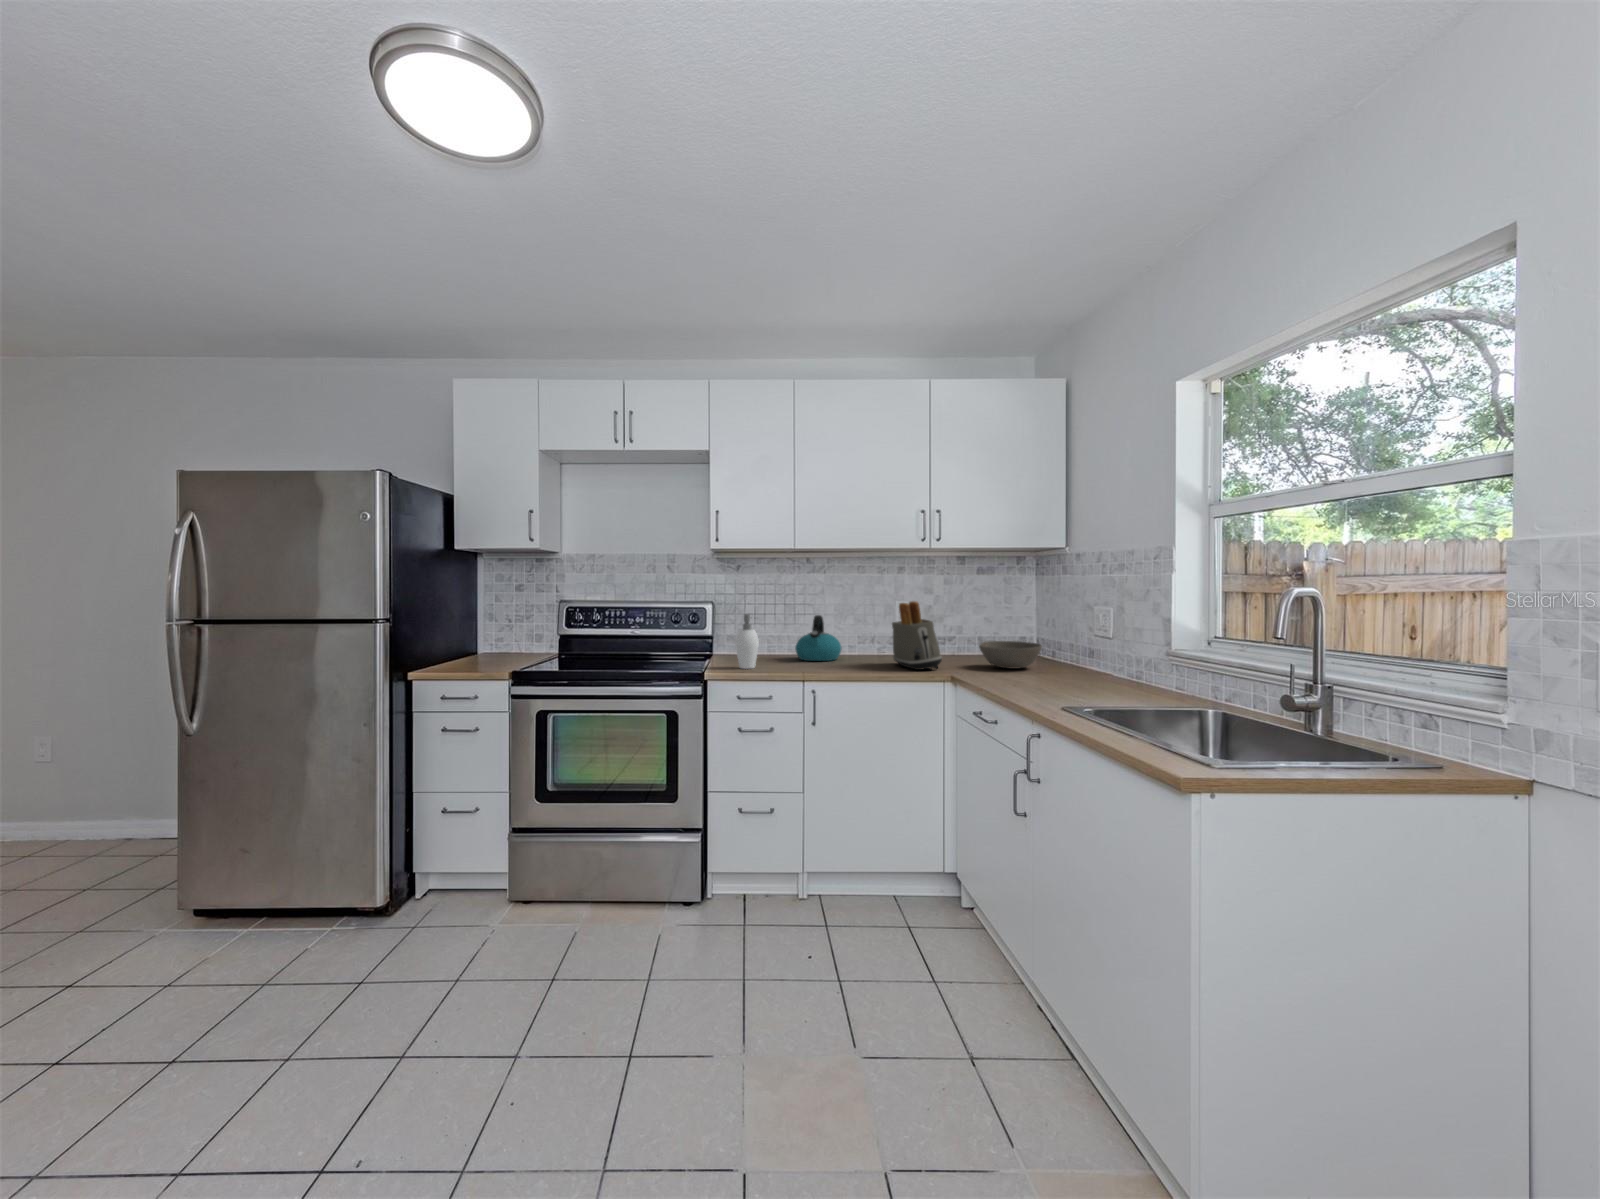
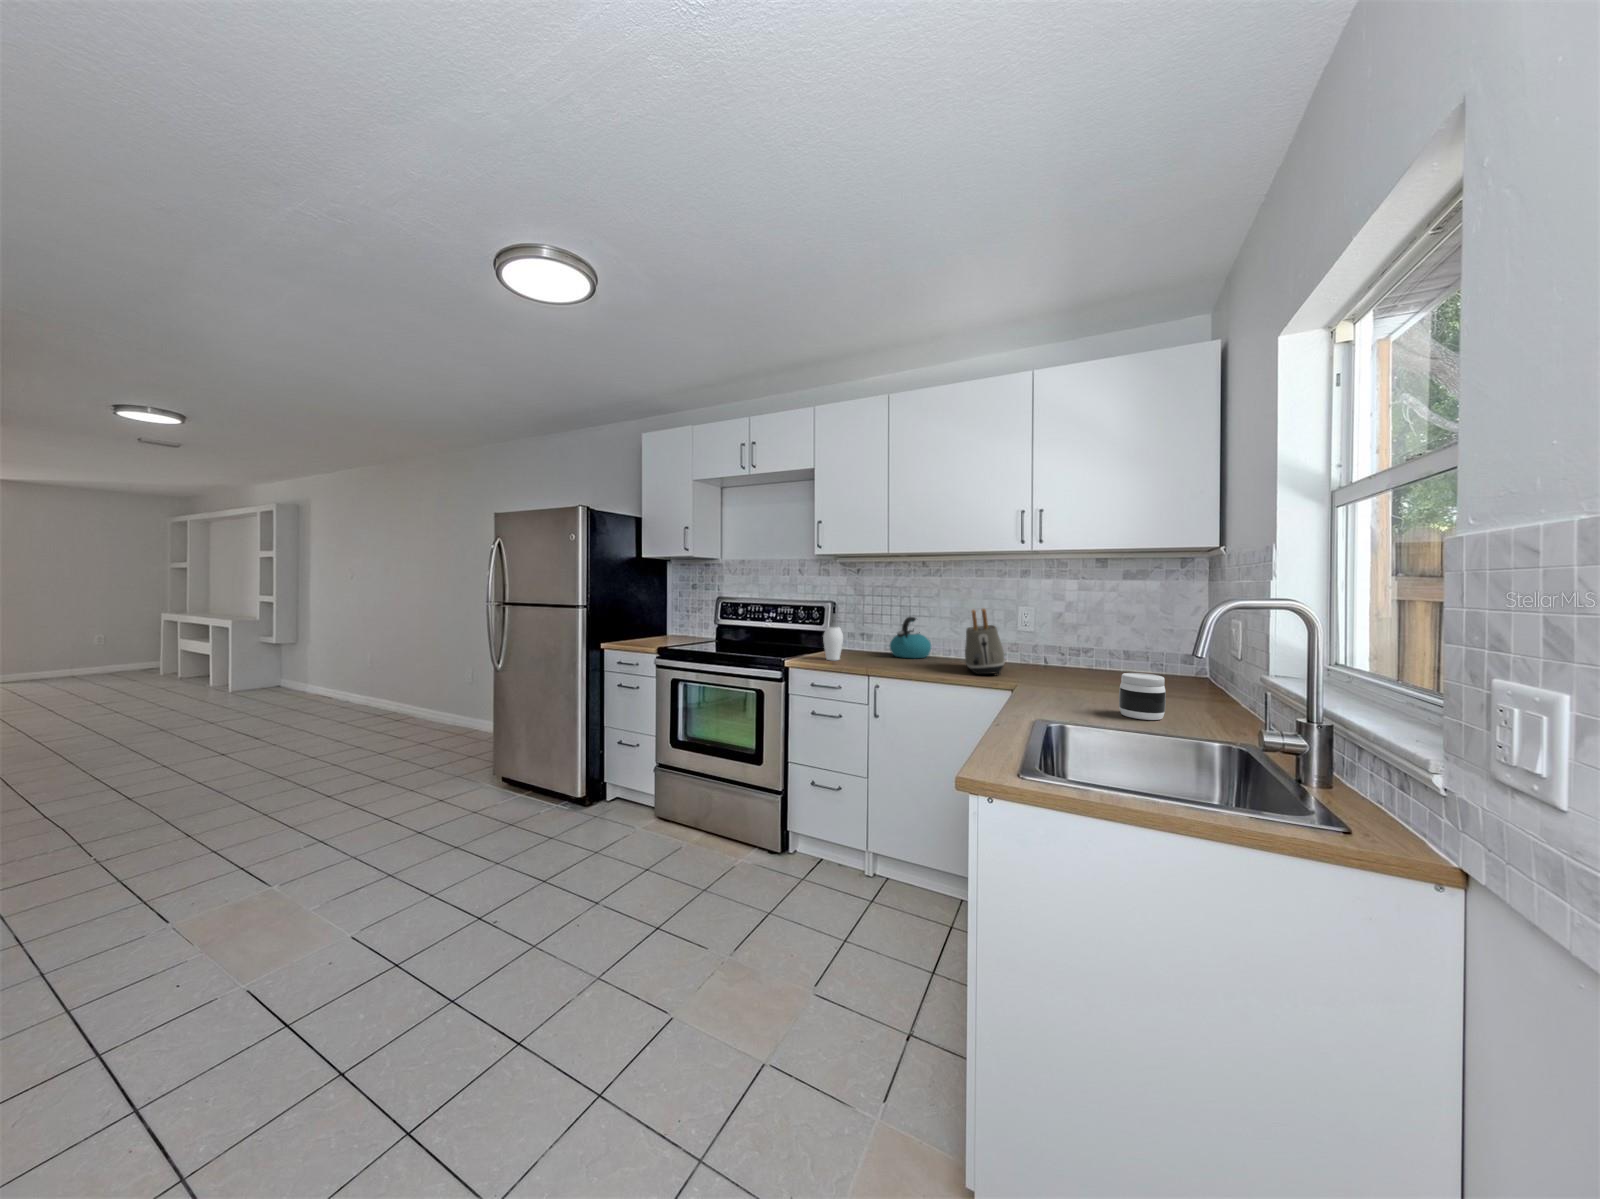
bowl: present [979,641,1042,669] -> none [1049,651,1118,682]
jar: none [1088,651,1127,692] -> present [1119,673,1166,720]

